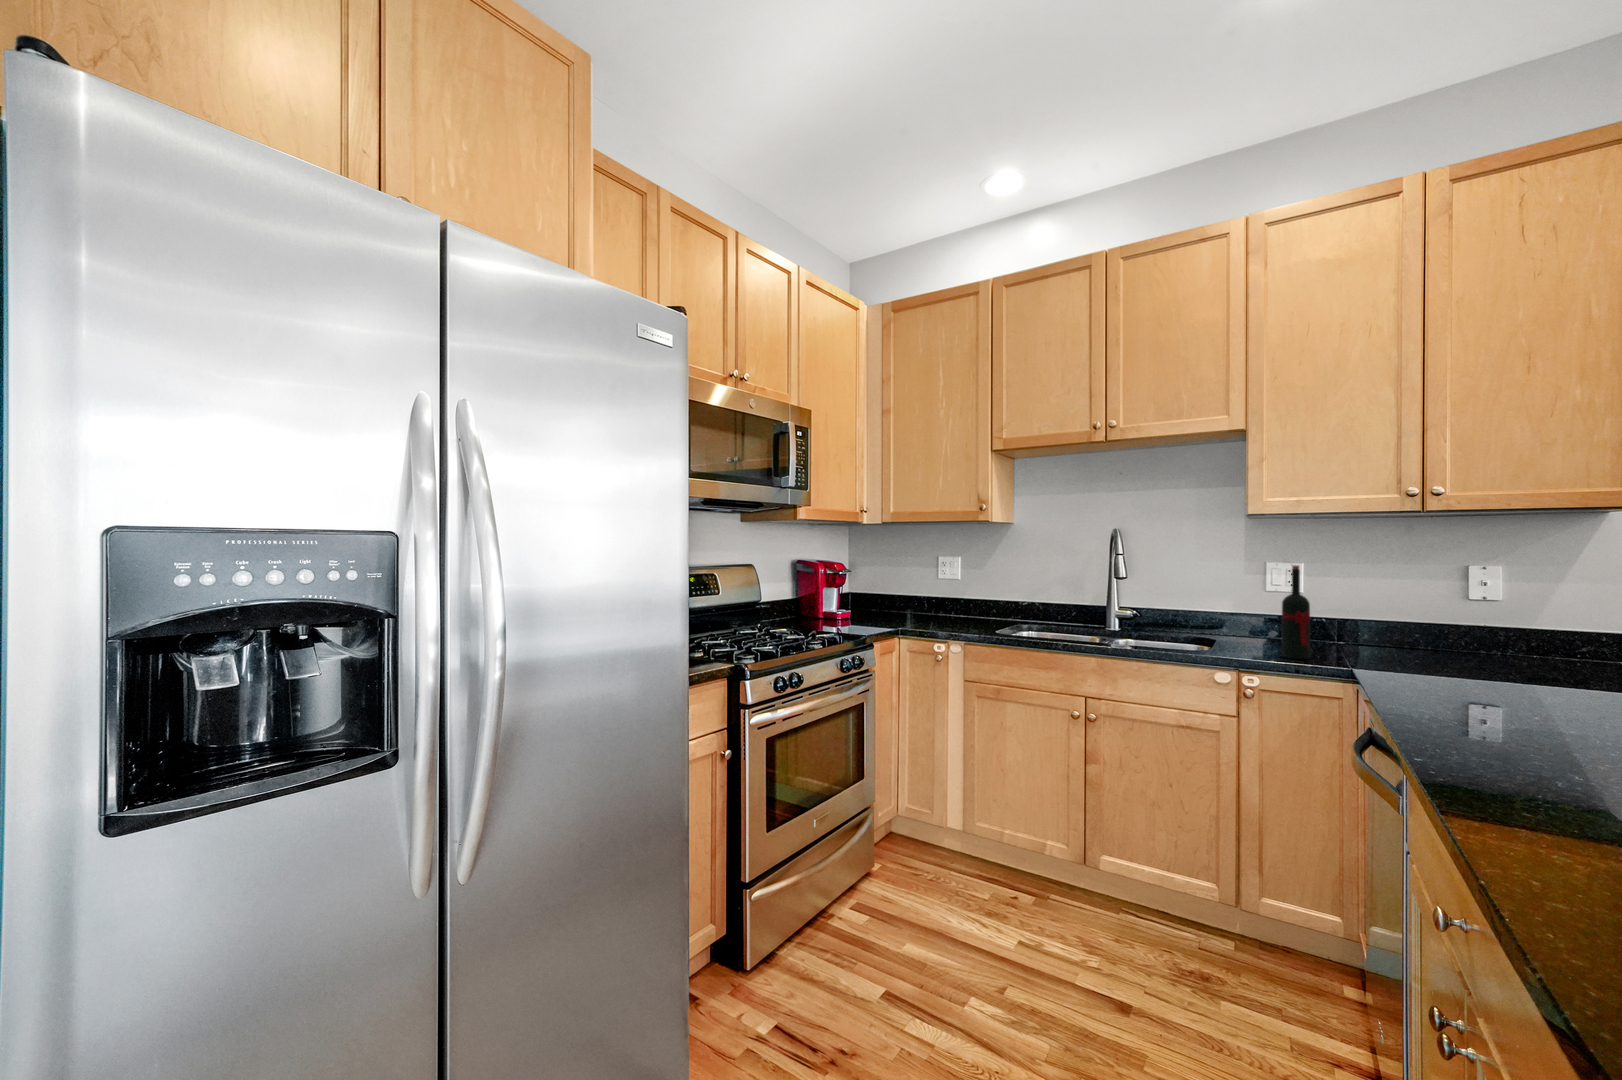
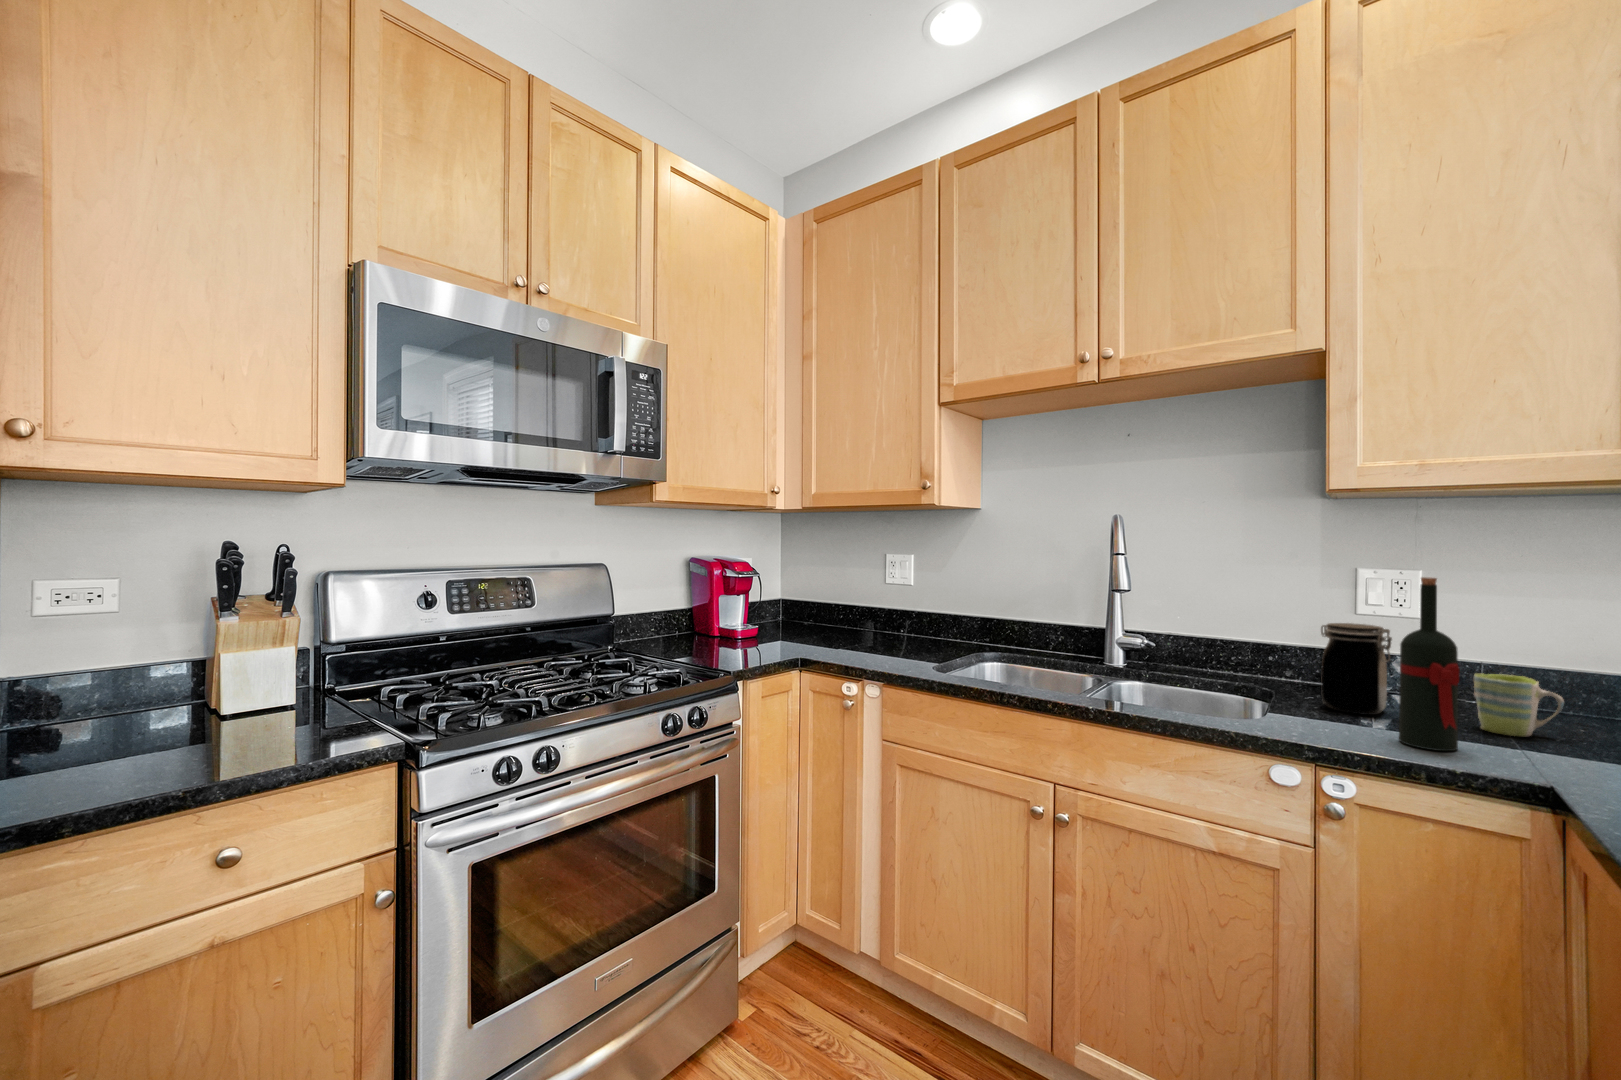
jar: none [1243,594,1281,647] -> present [1321,623,1392,715]
mug: none [1324,620,1368,653] -> present [1474,674,1564,736]

